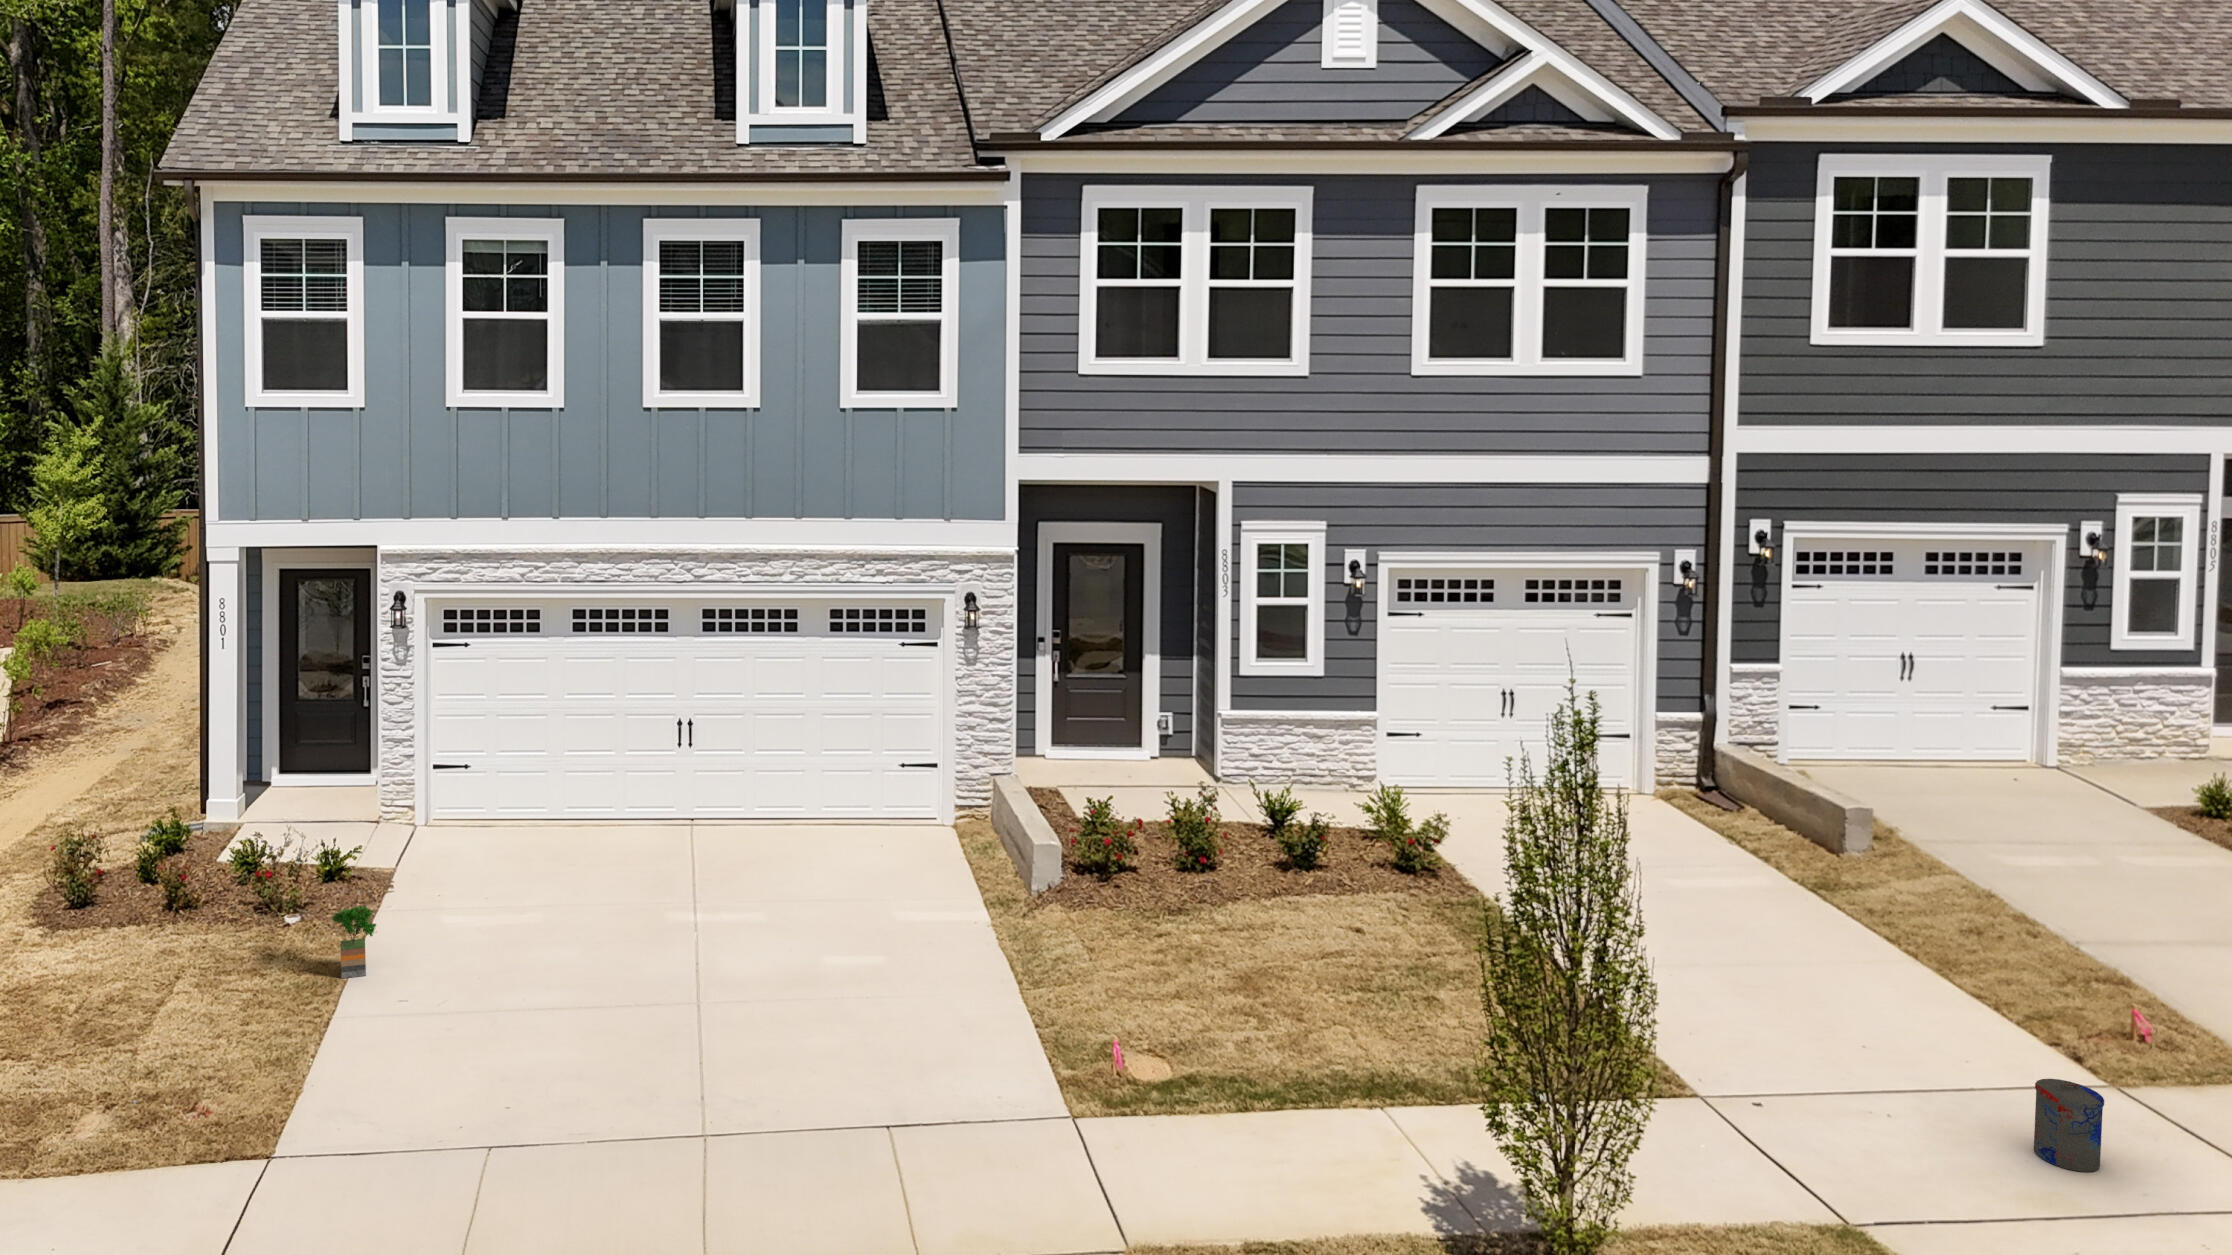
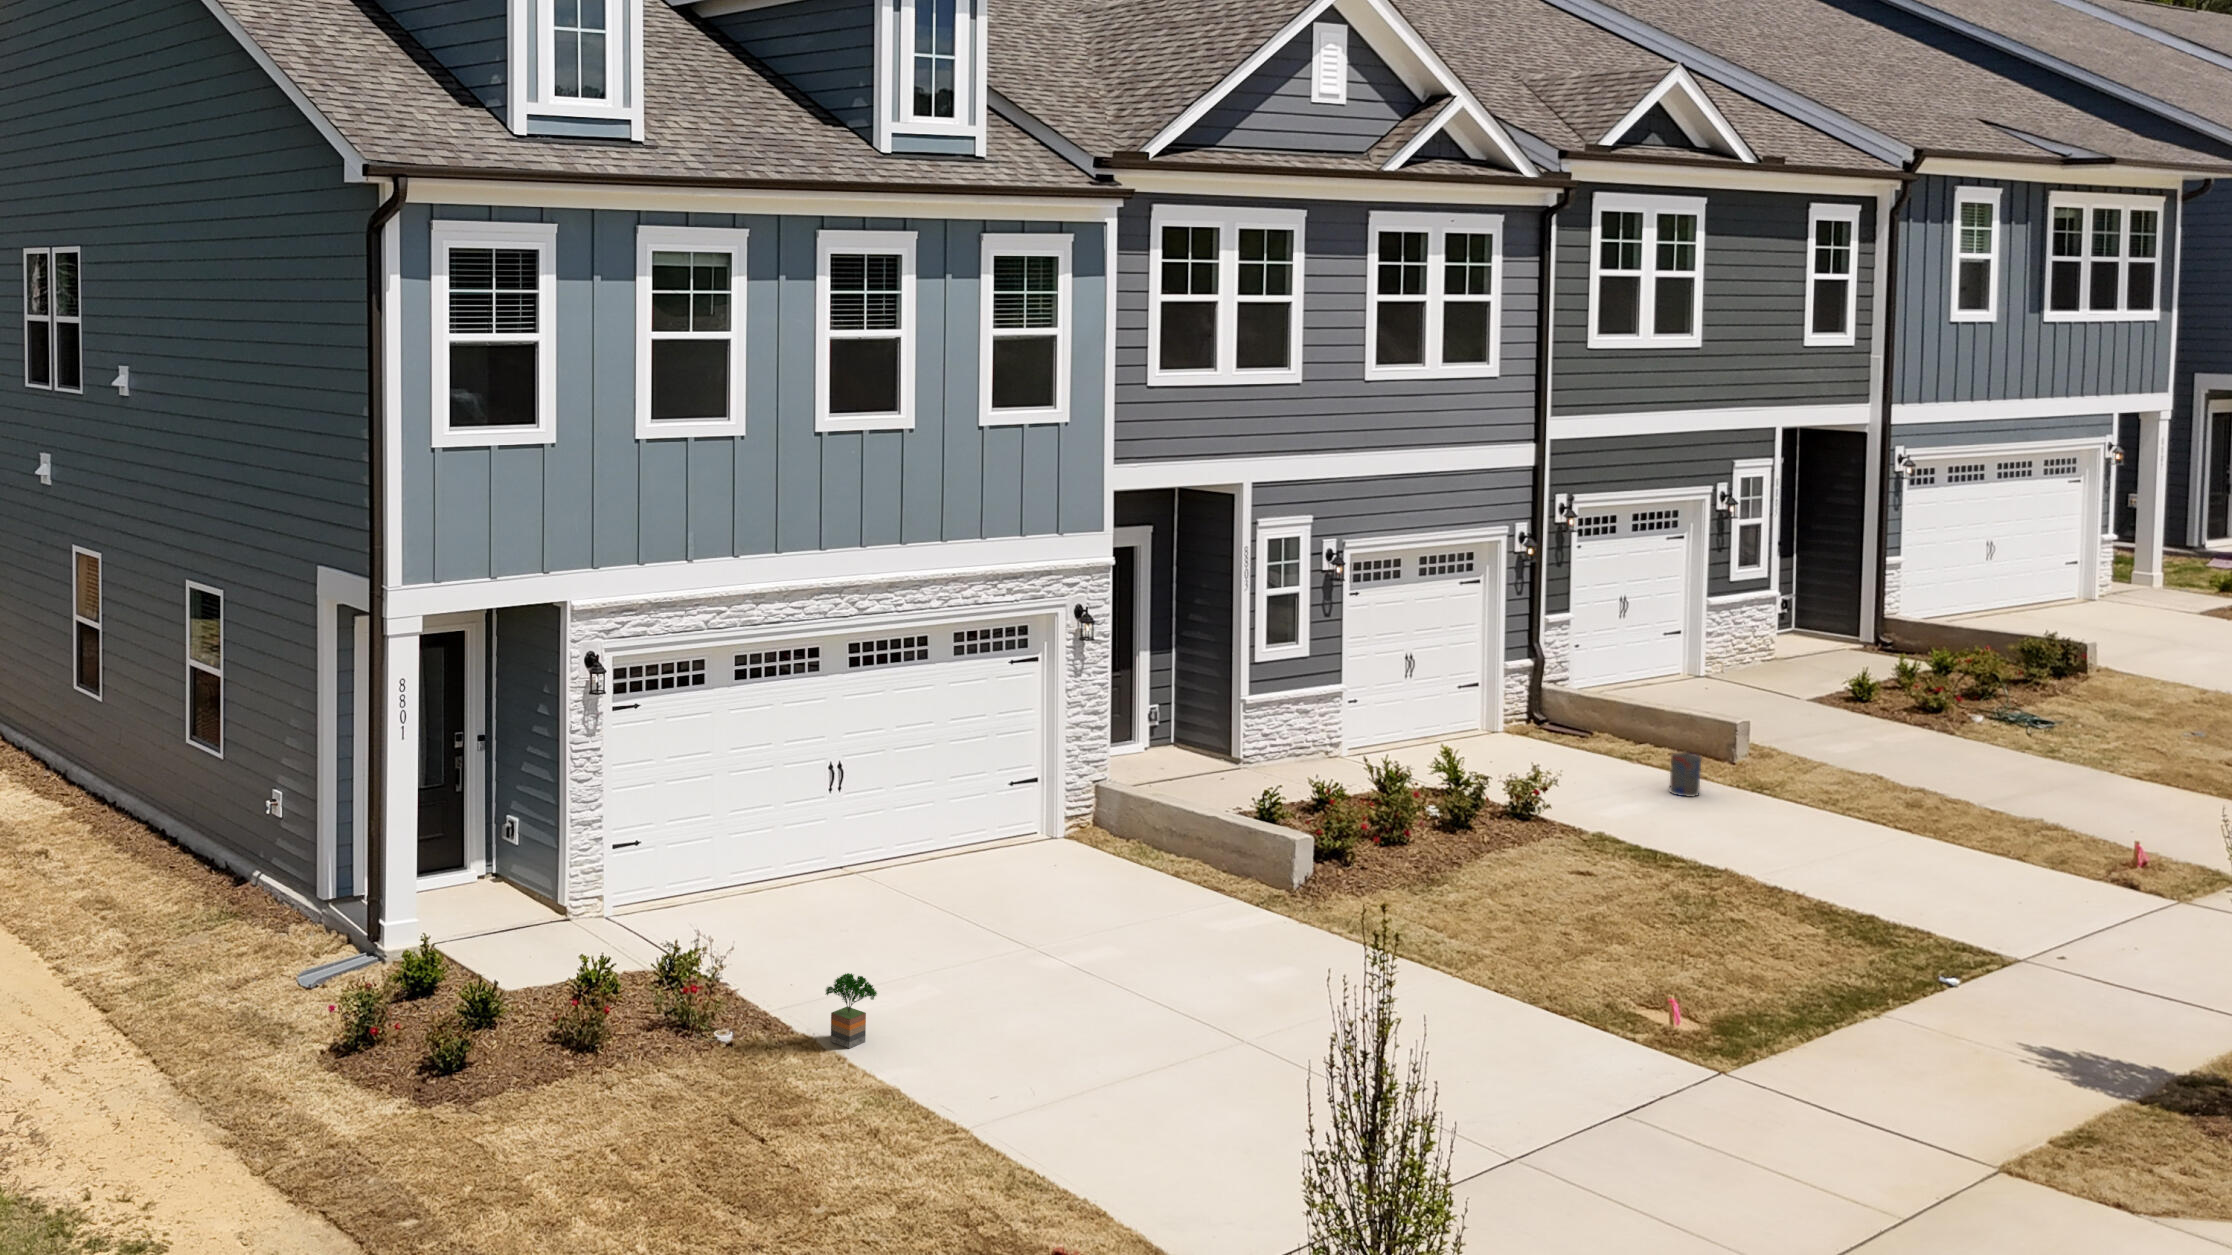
trash can: present [2034,1079,2104,1172] -> present [1669,752,1701,797]

